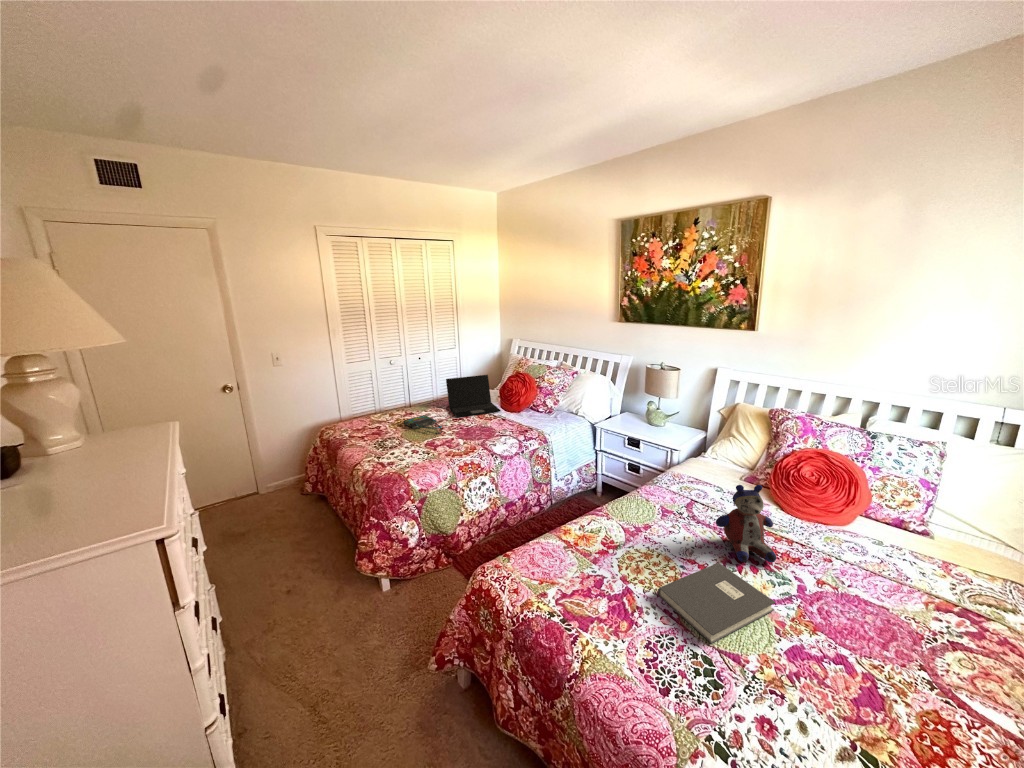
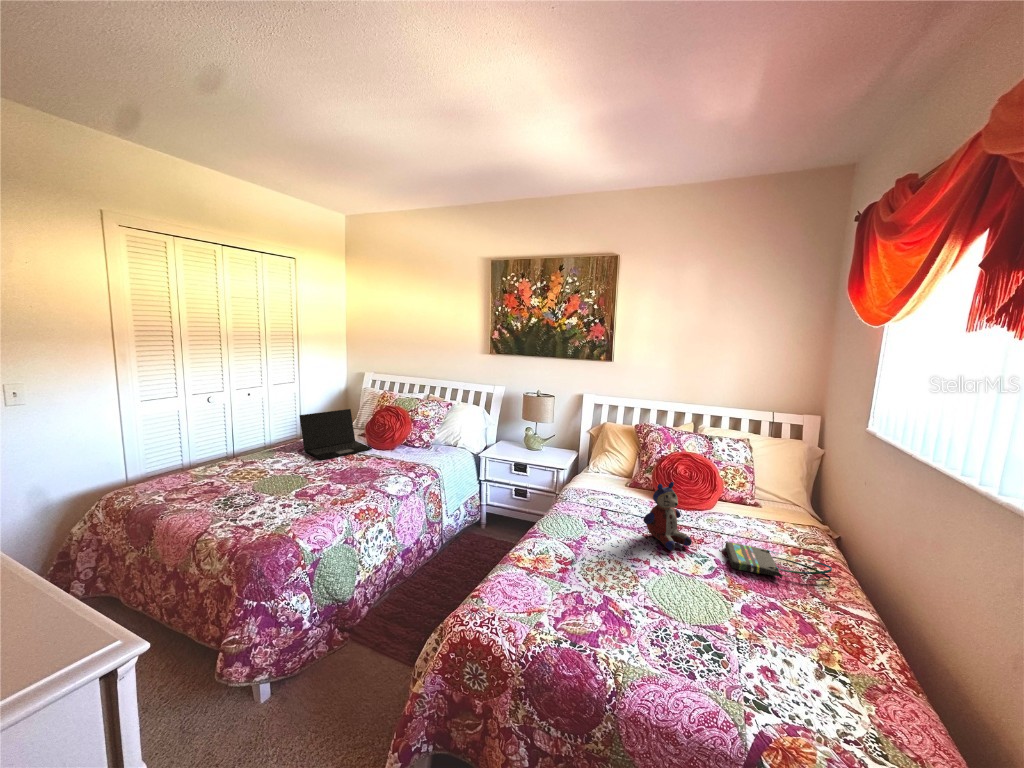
tote bag: present [404,415,442,434] -> present [725,542,832,581]
book: present [658,563,775,644] -> none [634,554,715,622]

